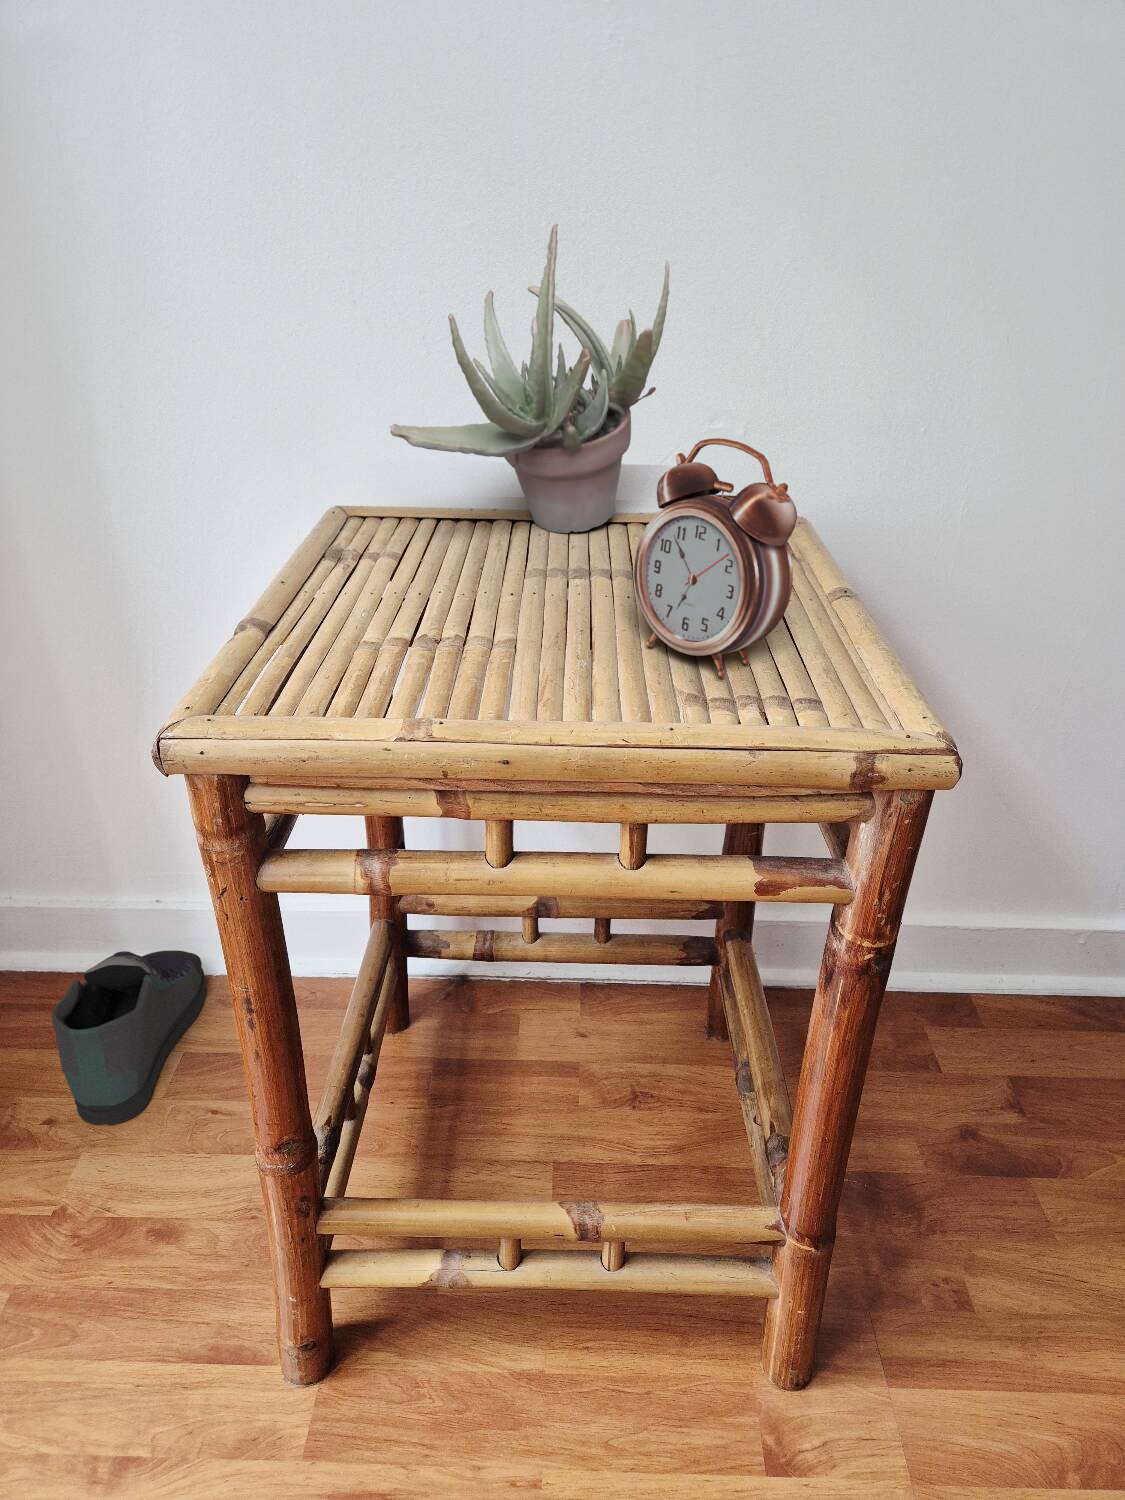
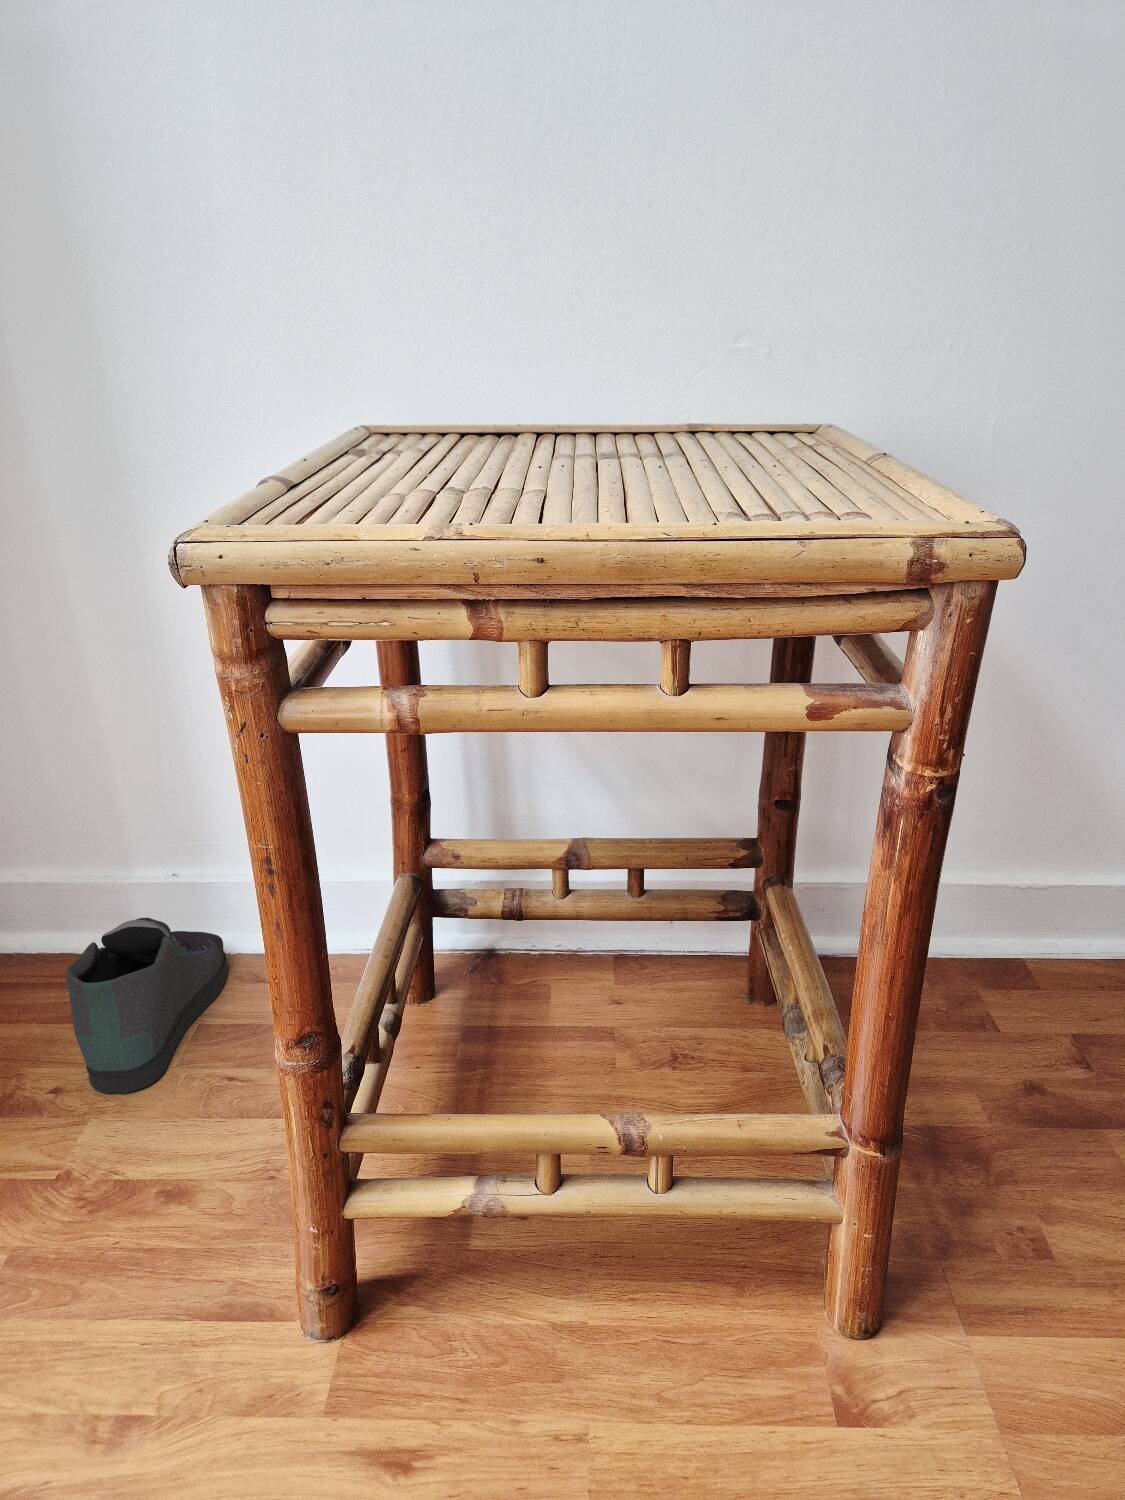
succulent plant: present [389,224,669,533] -> none [415,112,689,442]
alarm clock: present [634,438,797,677] -> none [666,253,834,499]

